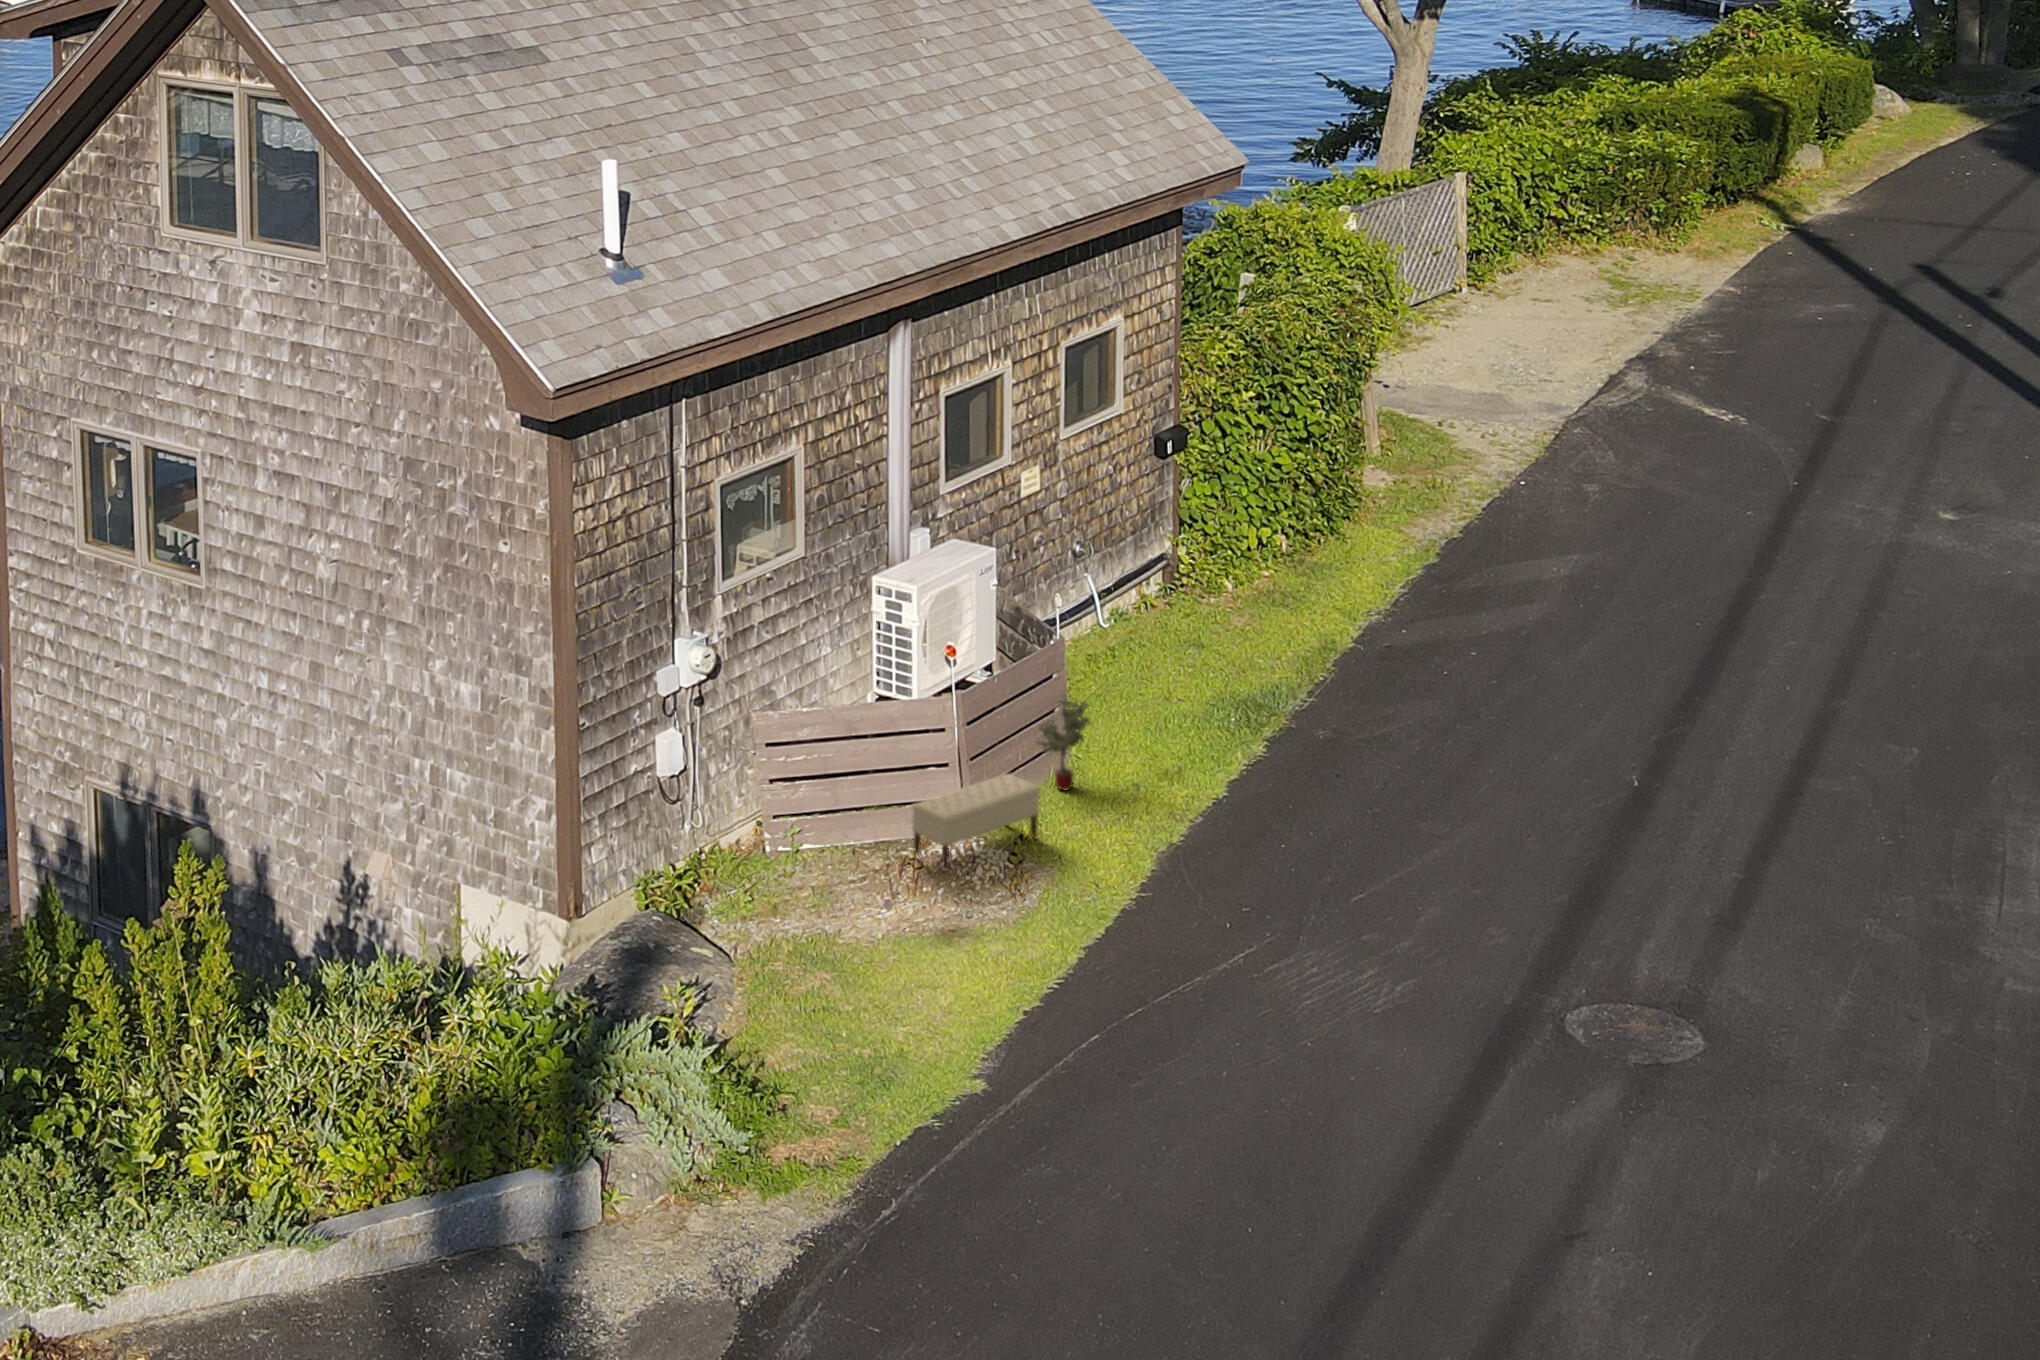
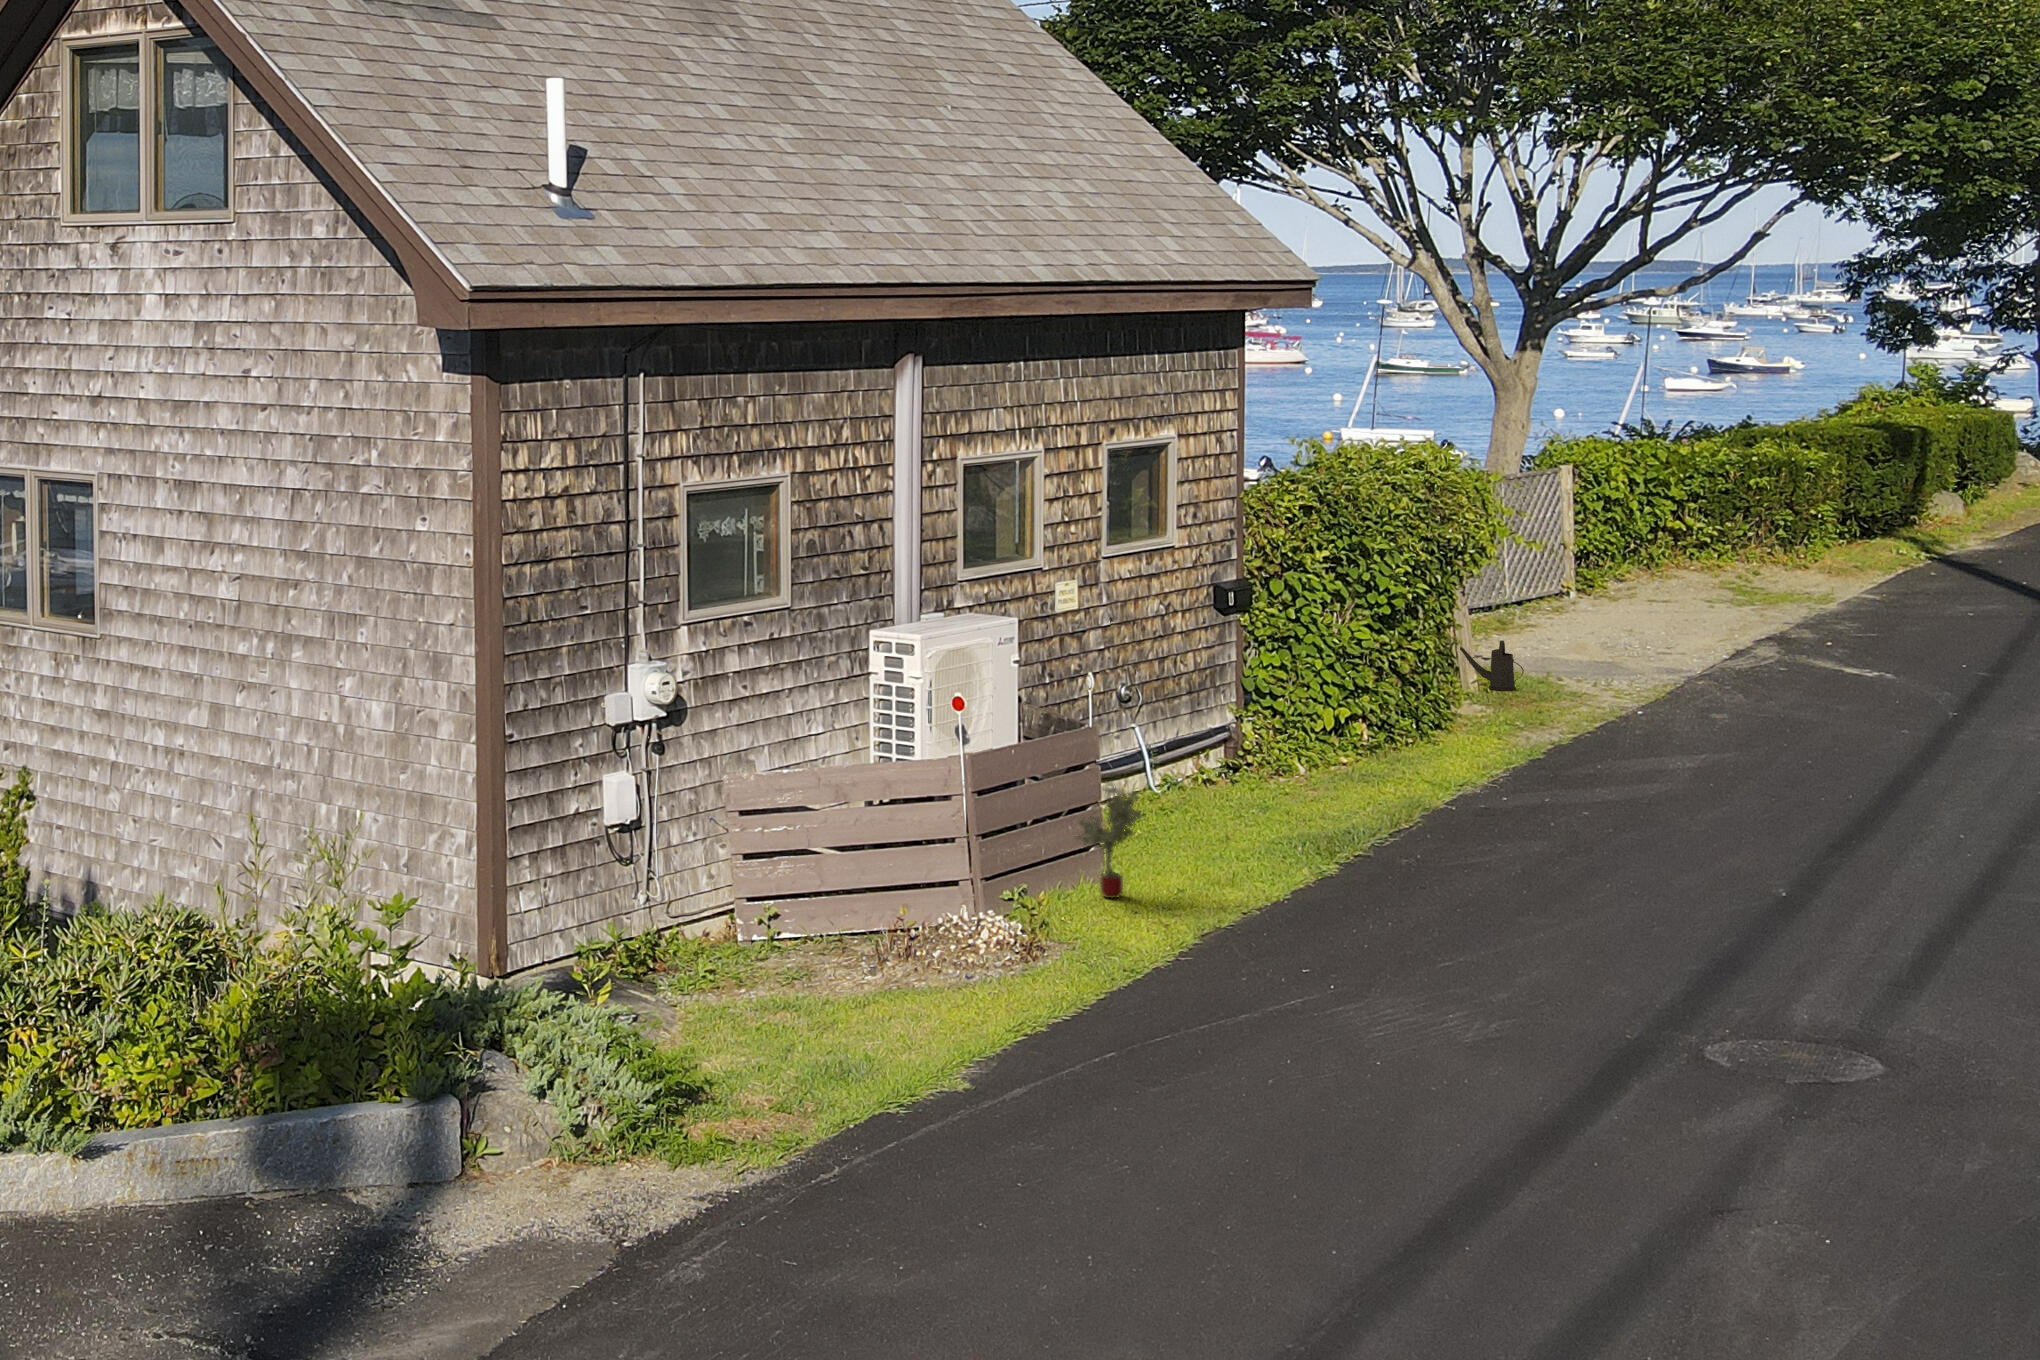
watering can: none [1369,447,1424,492] -> present [1460,641,1524,691]
bench: present [912,774,1040,870] -> none [921,858,1079,959]

